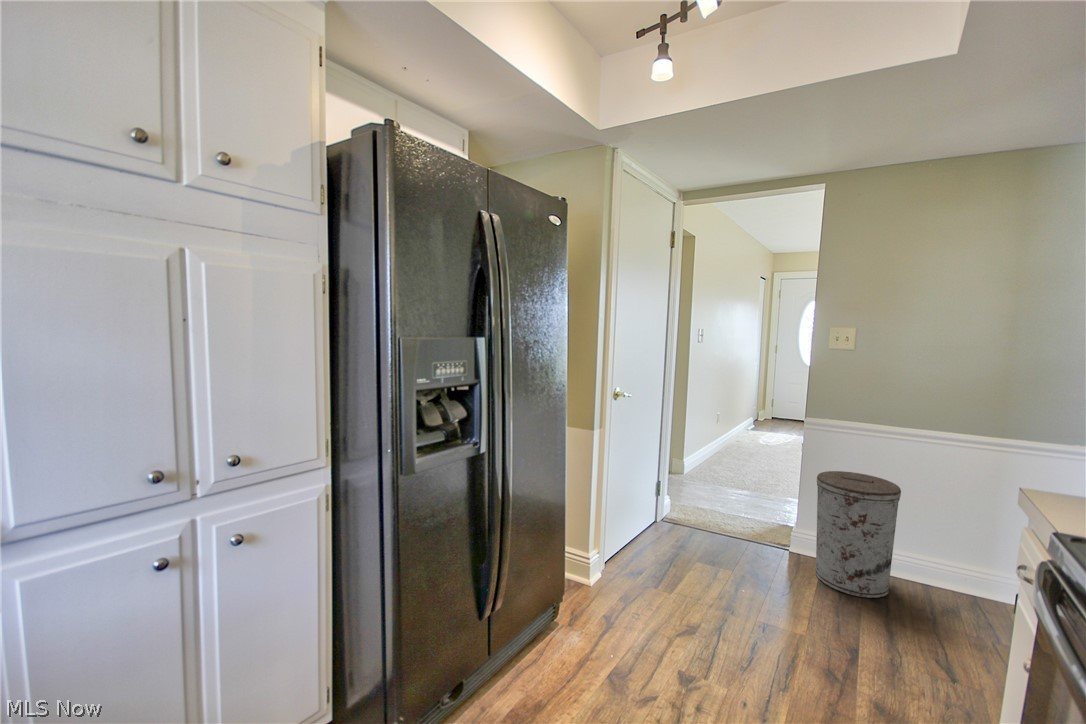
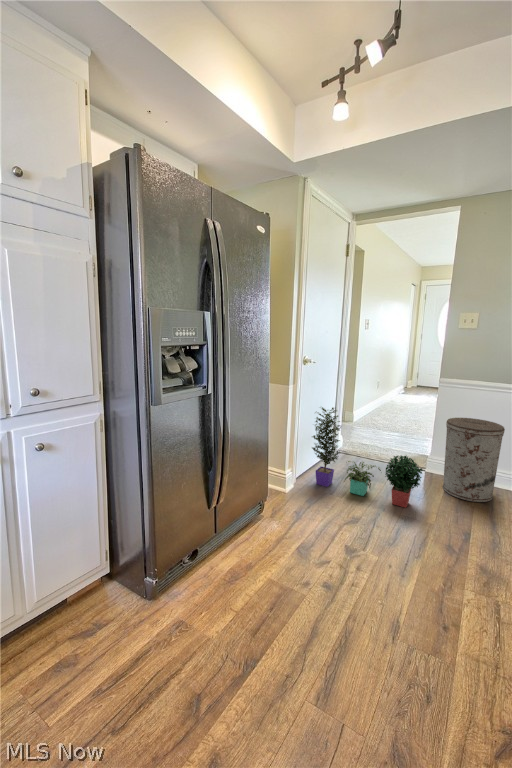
potted plant: none [624,455,788,607] -> present [312,407,423,508]

